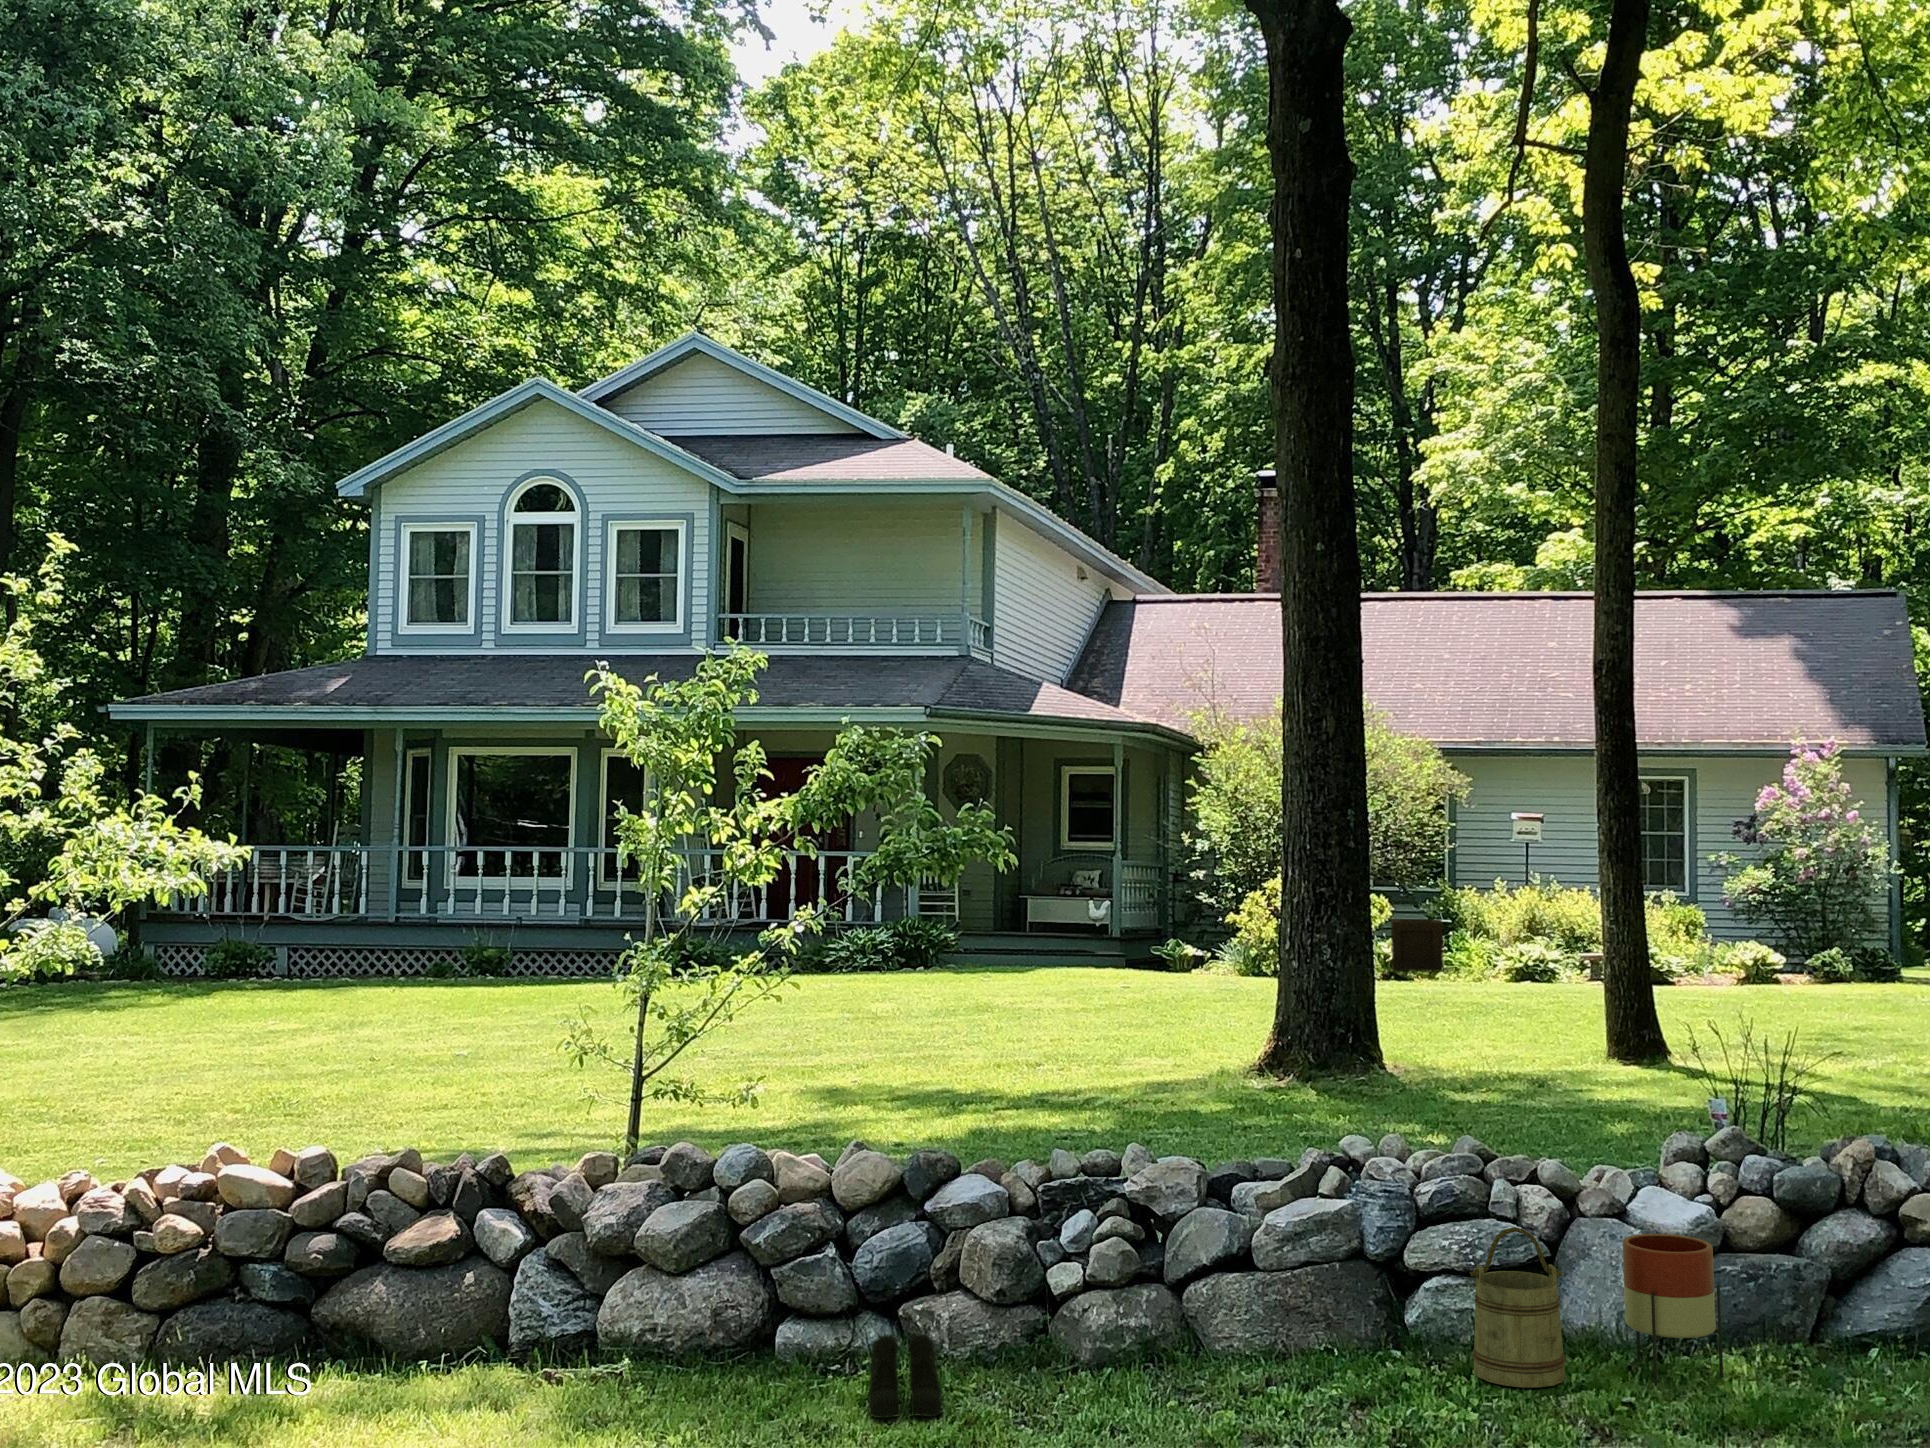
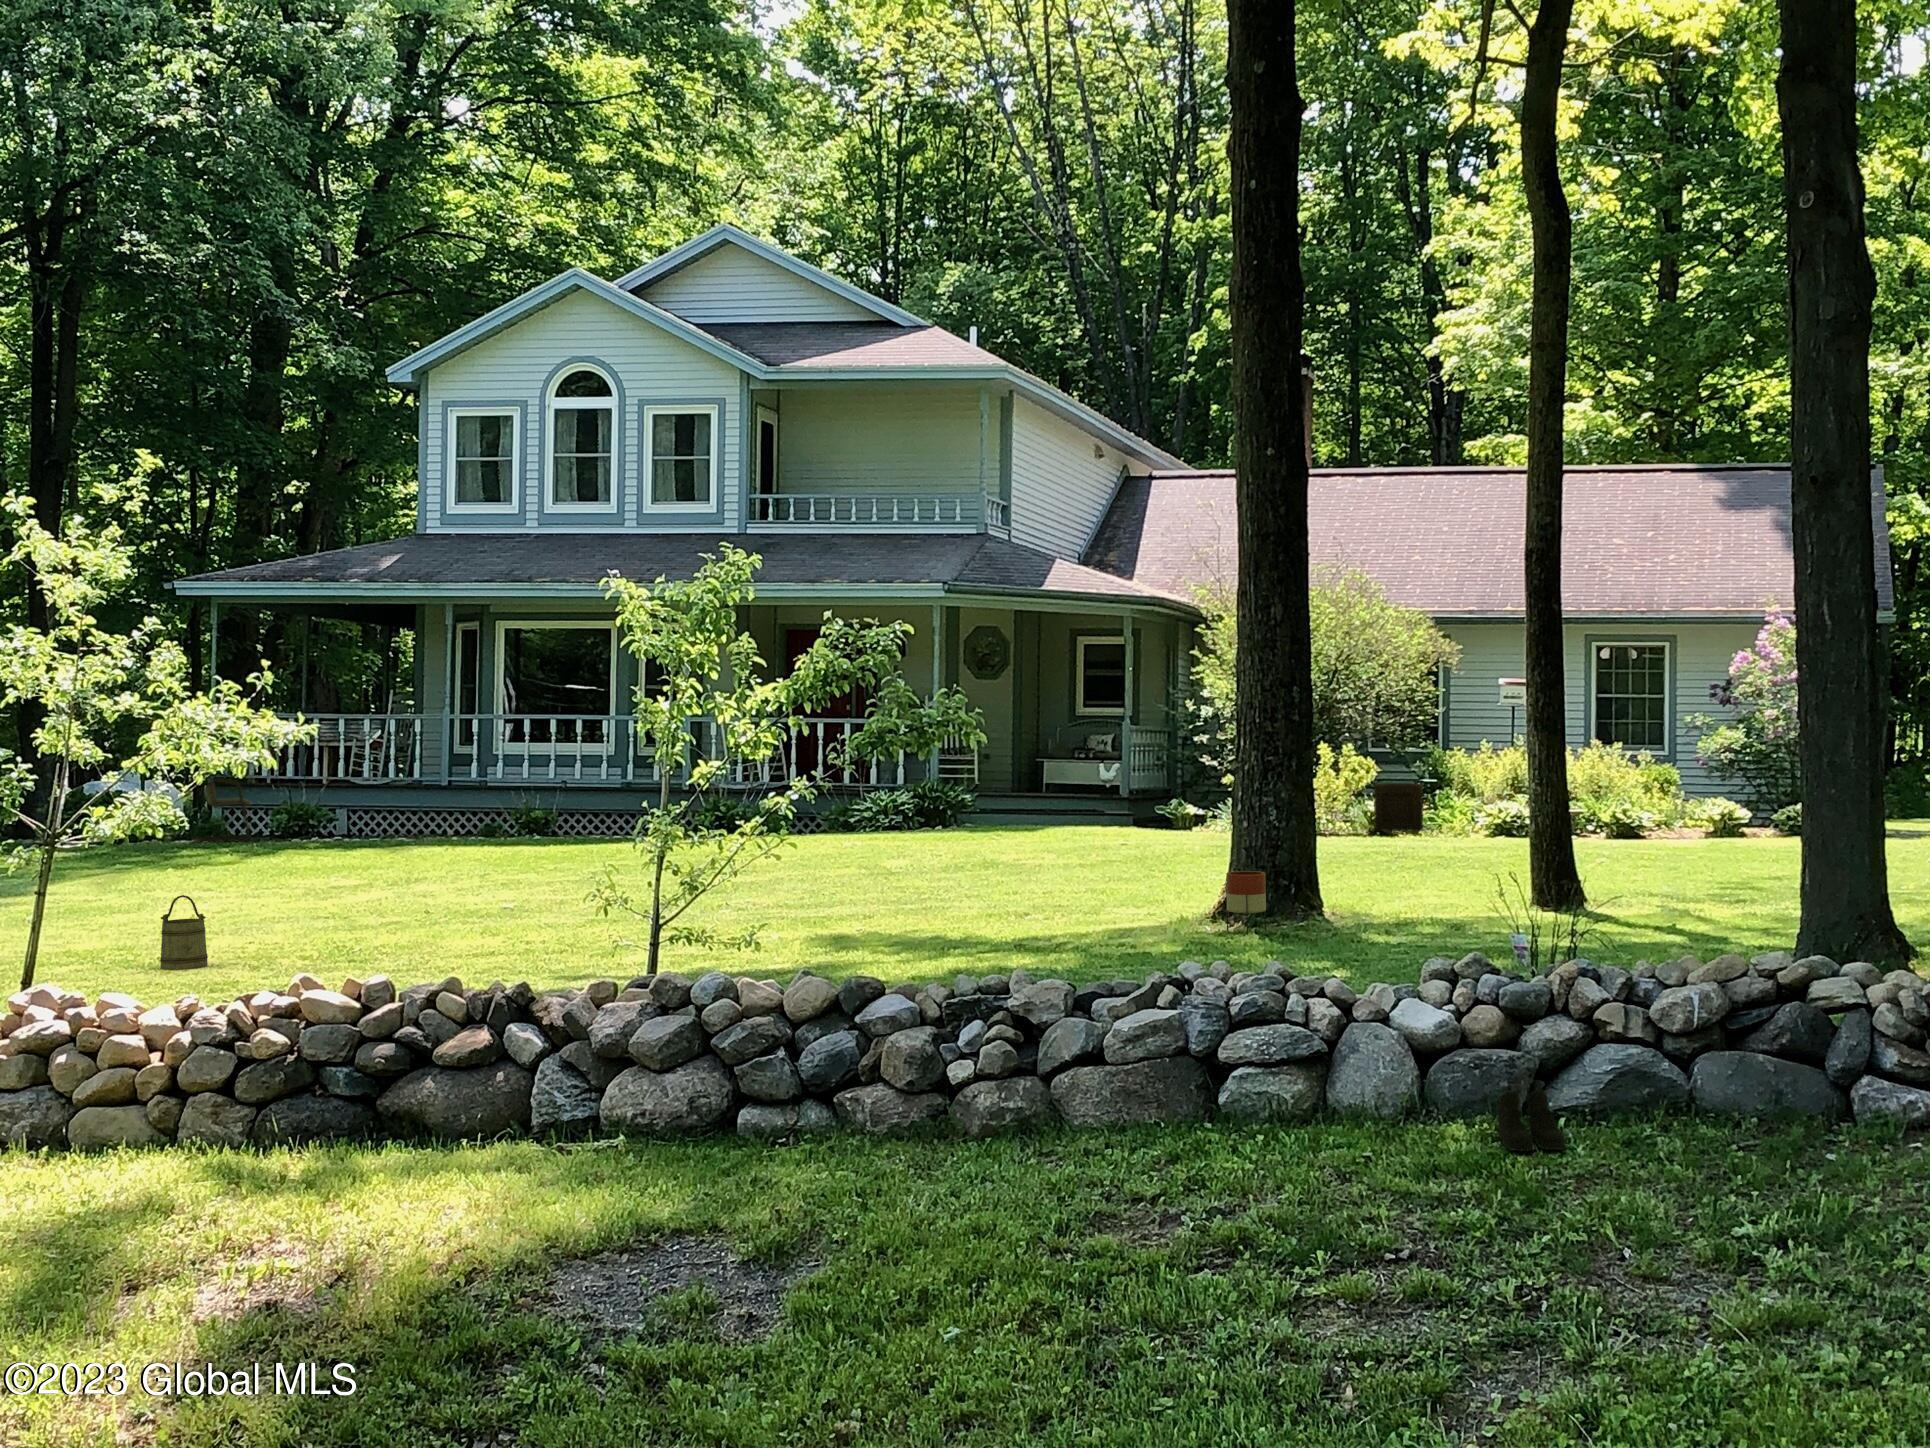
chair: none [120,904,185,981] -> present [193,778,252,842]
bucket: present [1470,1227,1566,1387] -> present [160,895,208,970]
planter: present [1623,1234,1723,1386] -> present [1226,871,1266,935]
boots: present [868,1334,942,1418] -> present [1497,1090,1565,1151]

